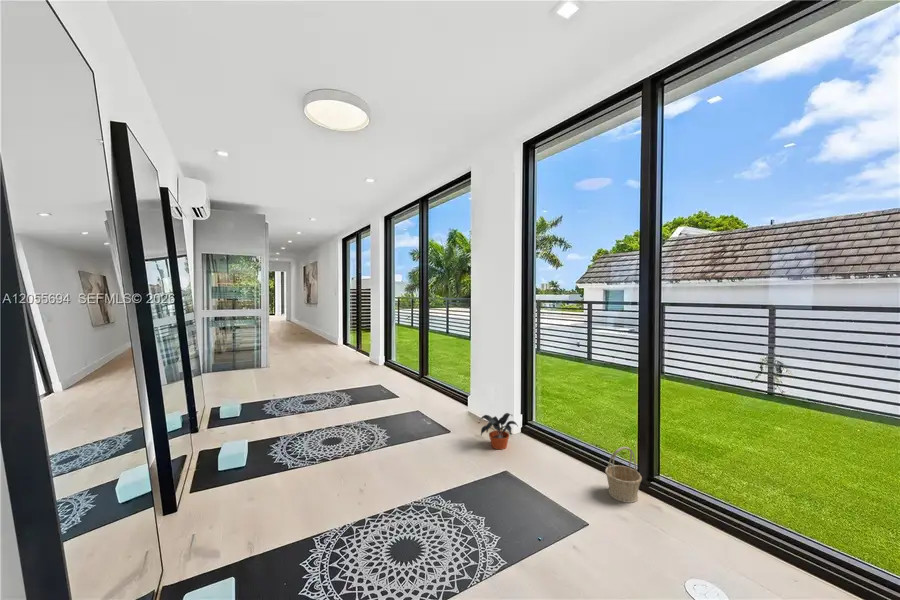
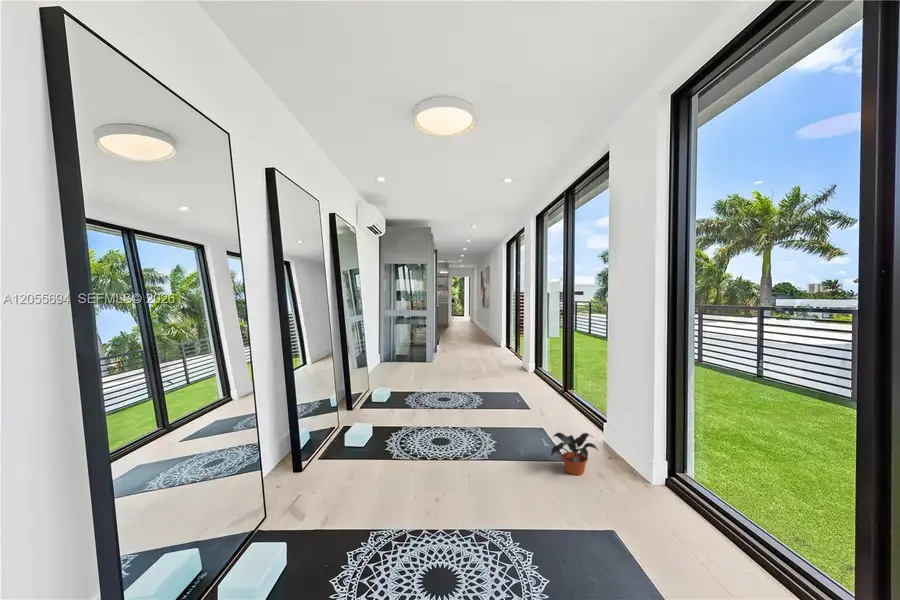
basket: present [605,447,642,503] -> none [709,500,767,578]

